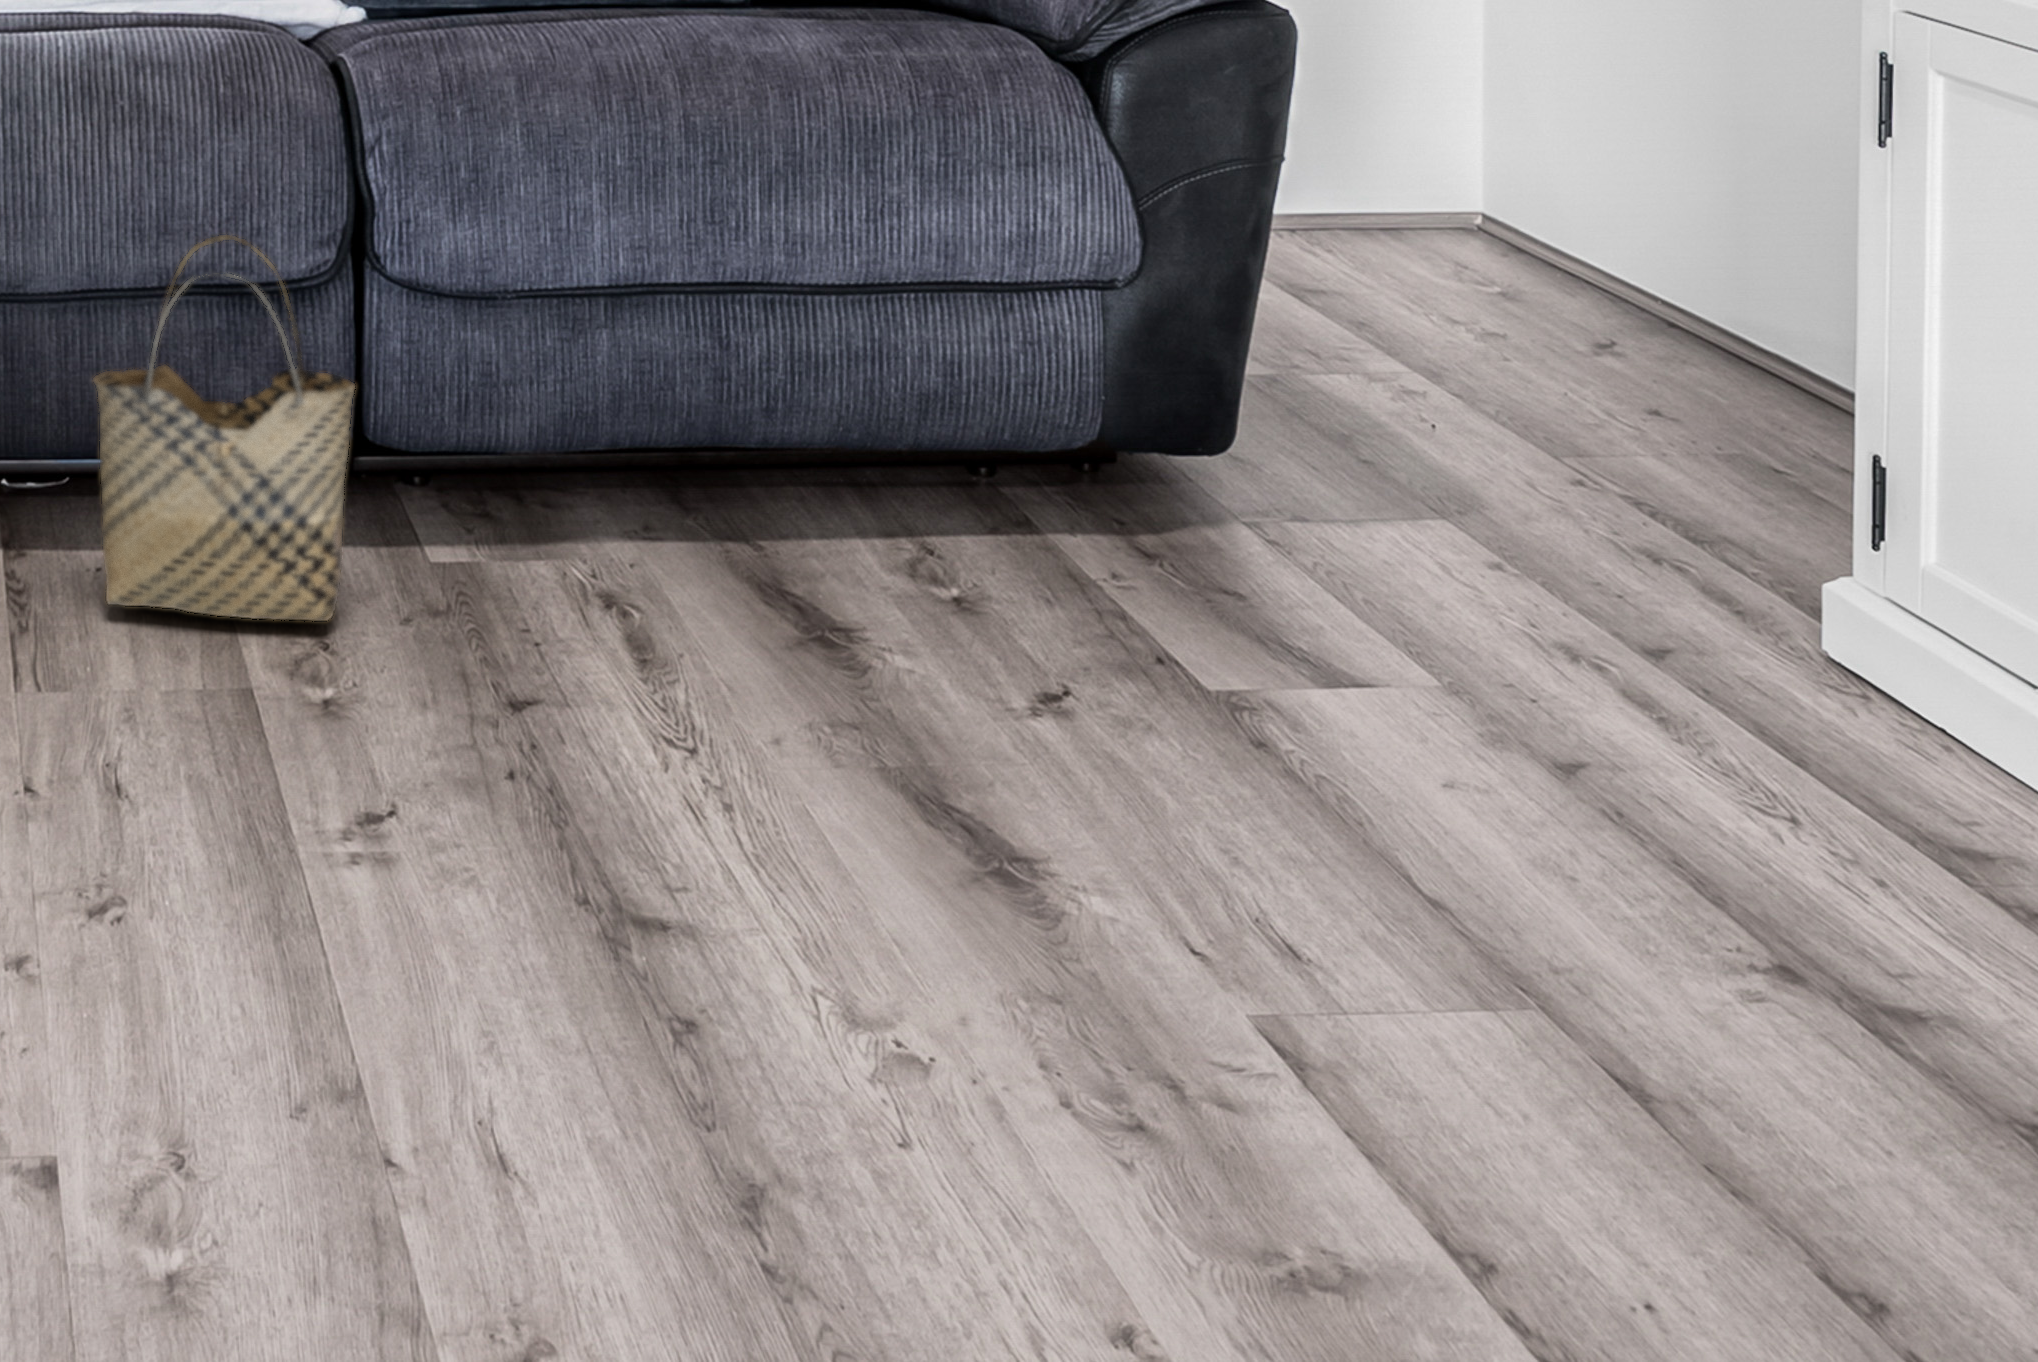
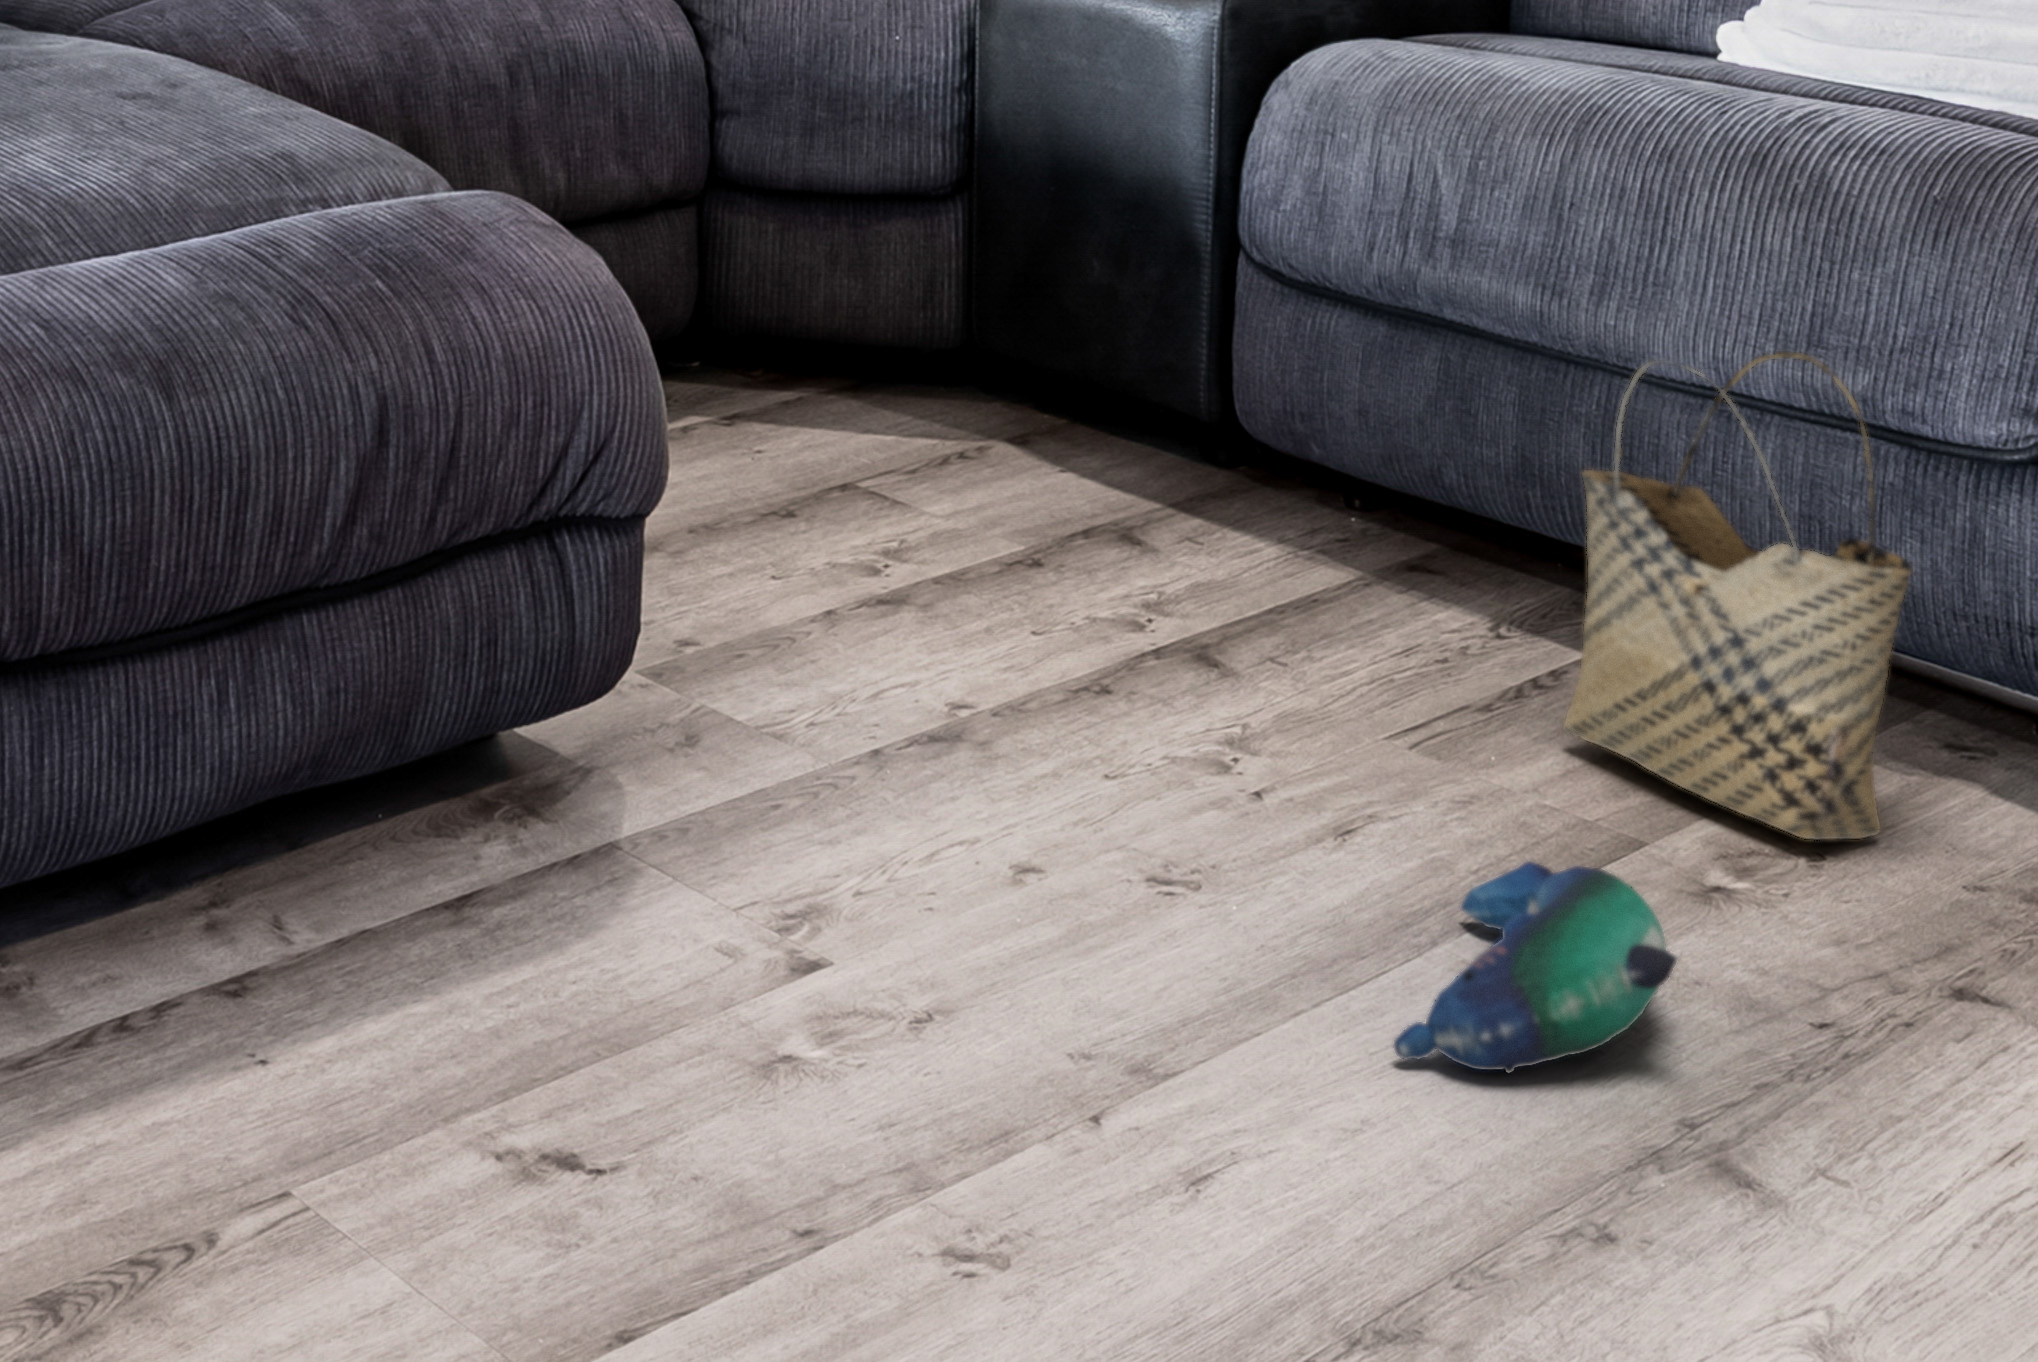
plush toy: none [294,727,565,979] -> present [1393,862,1678,1073]

